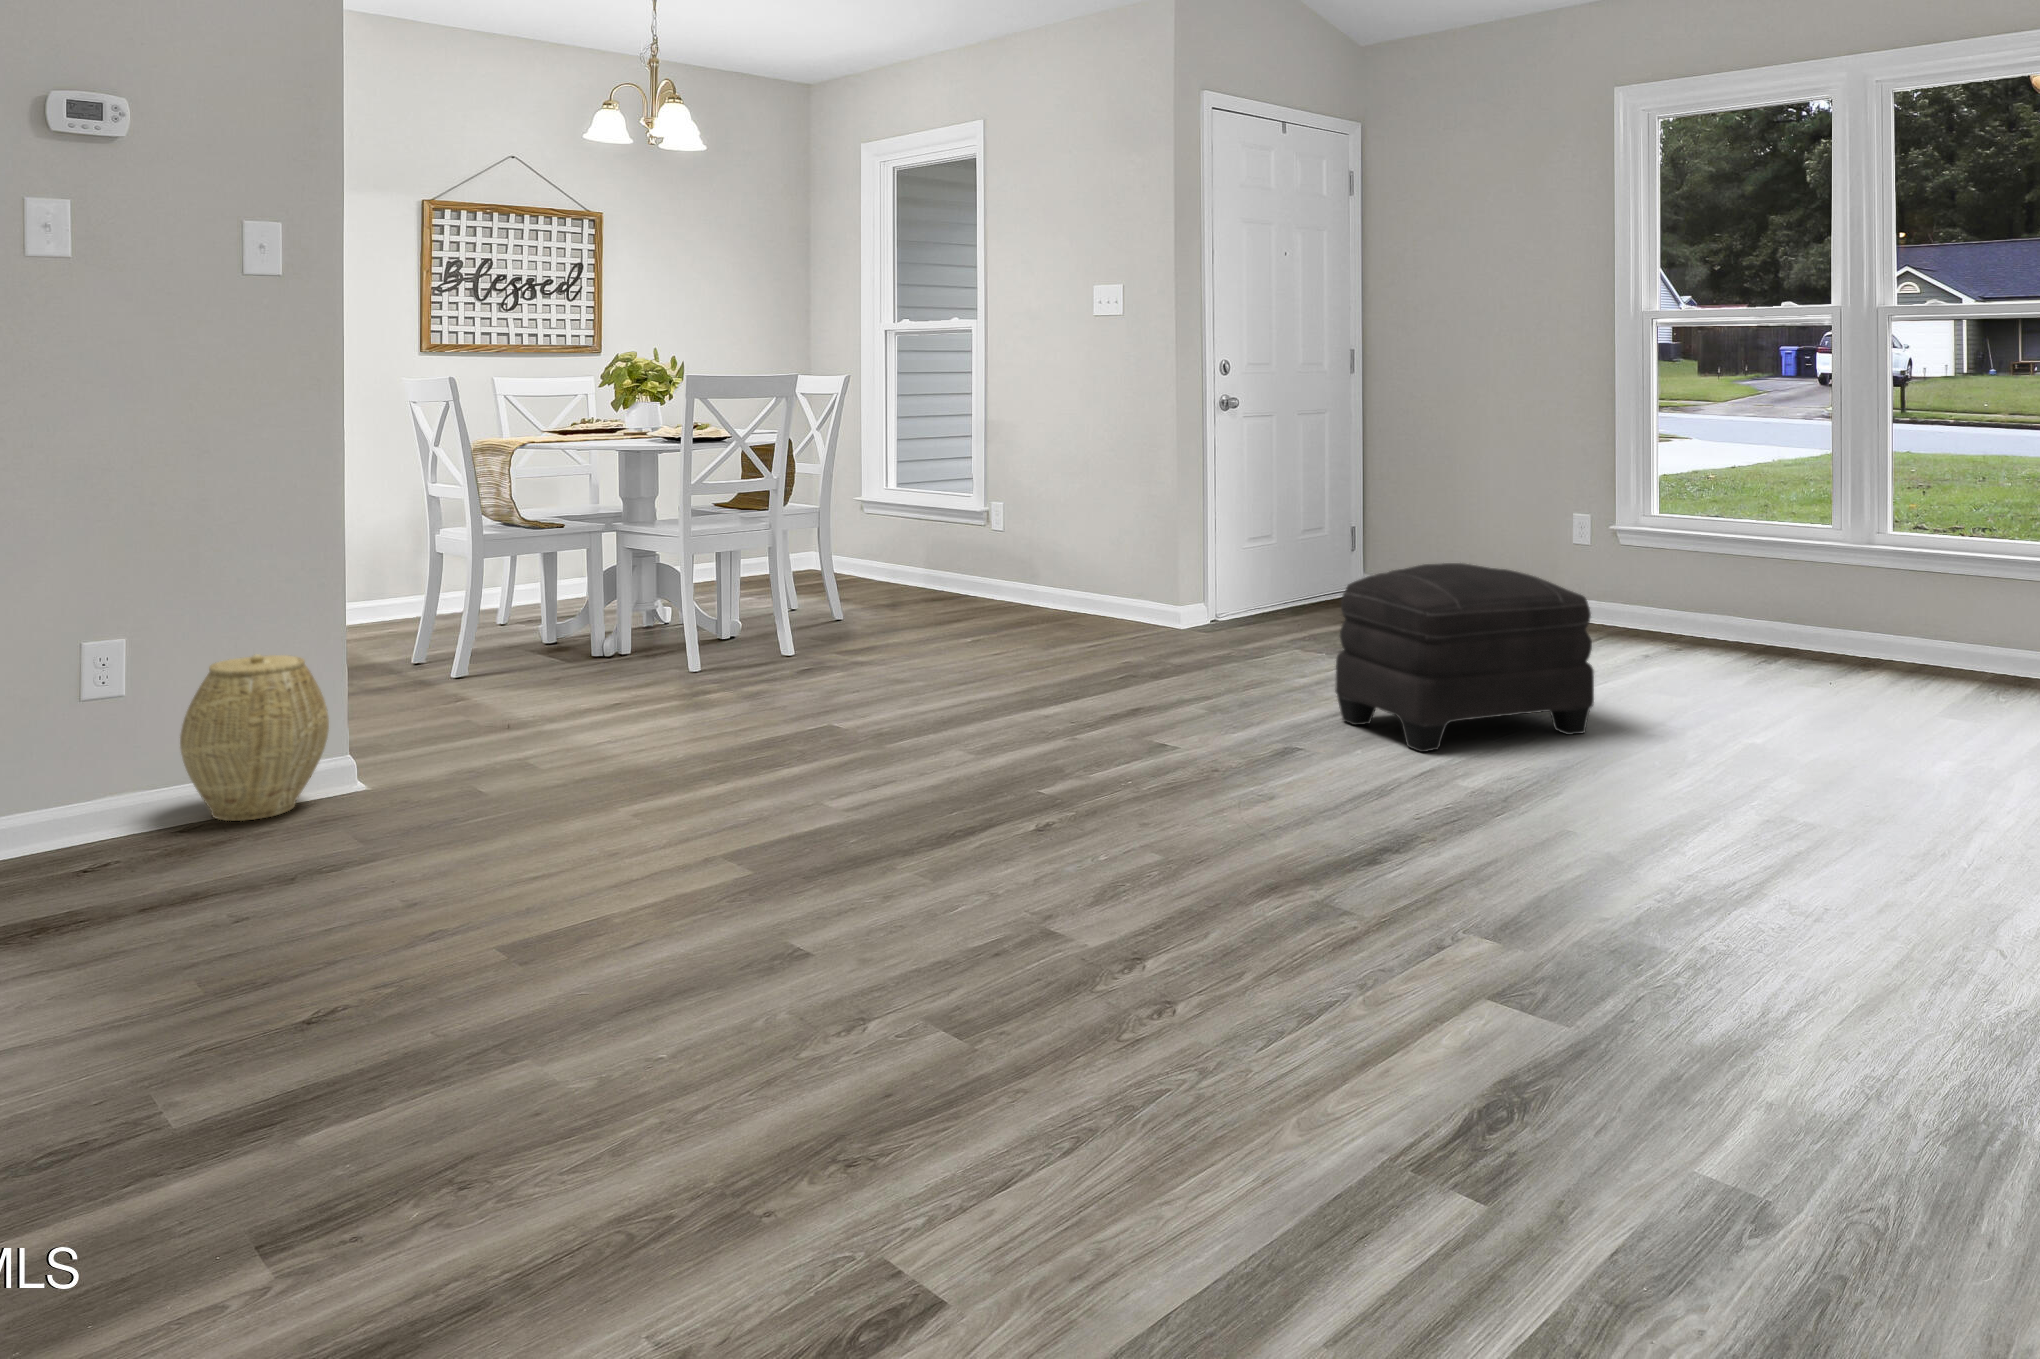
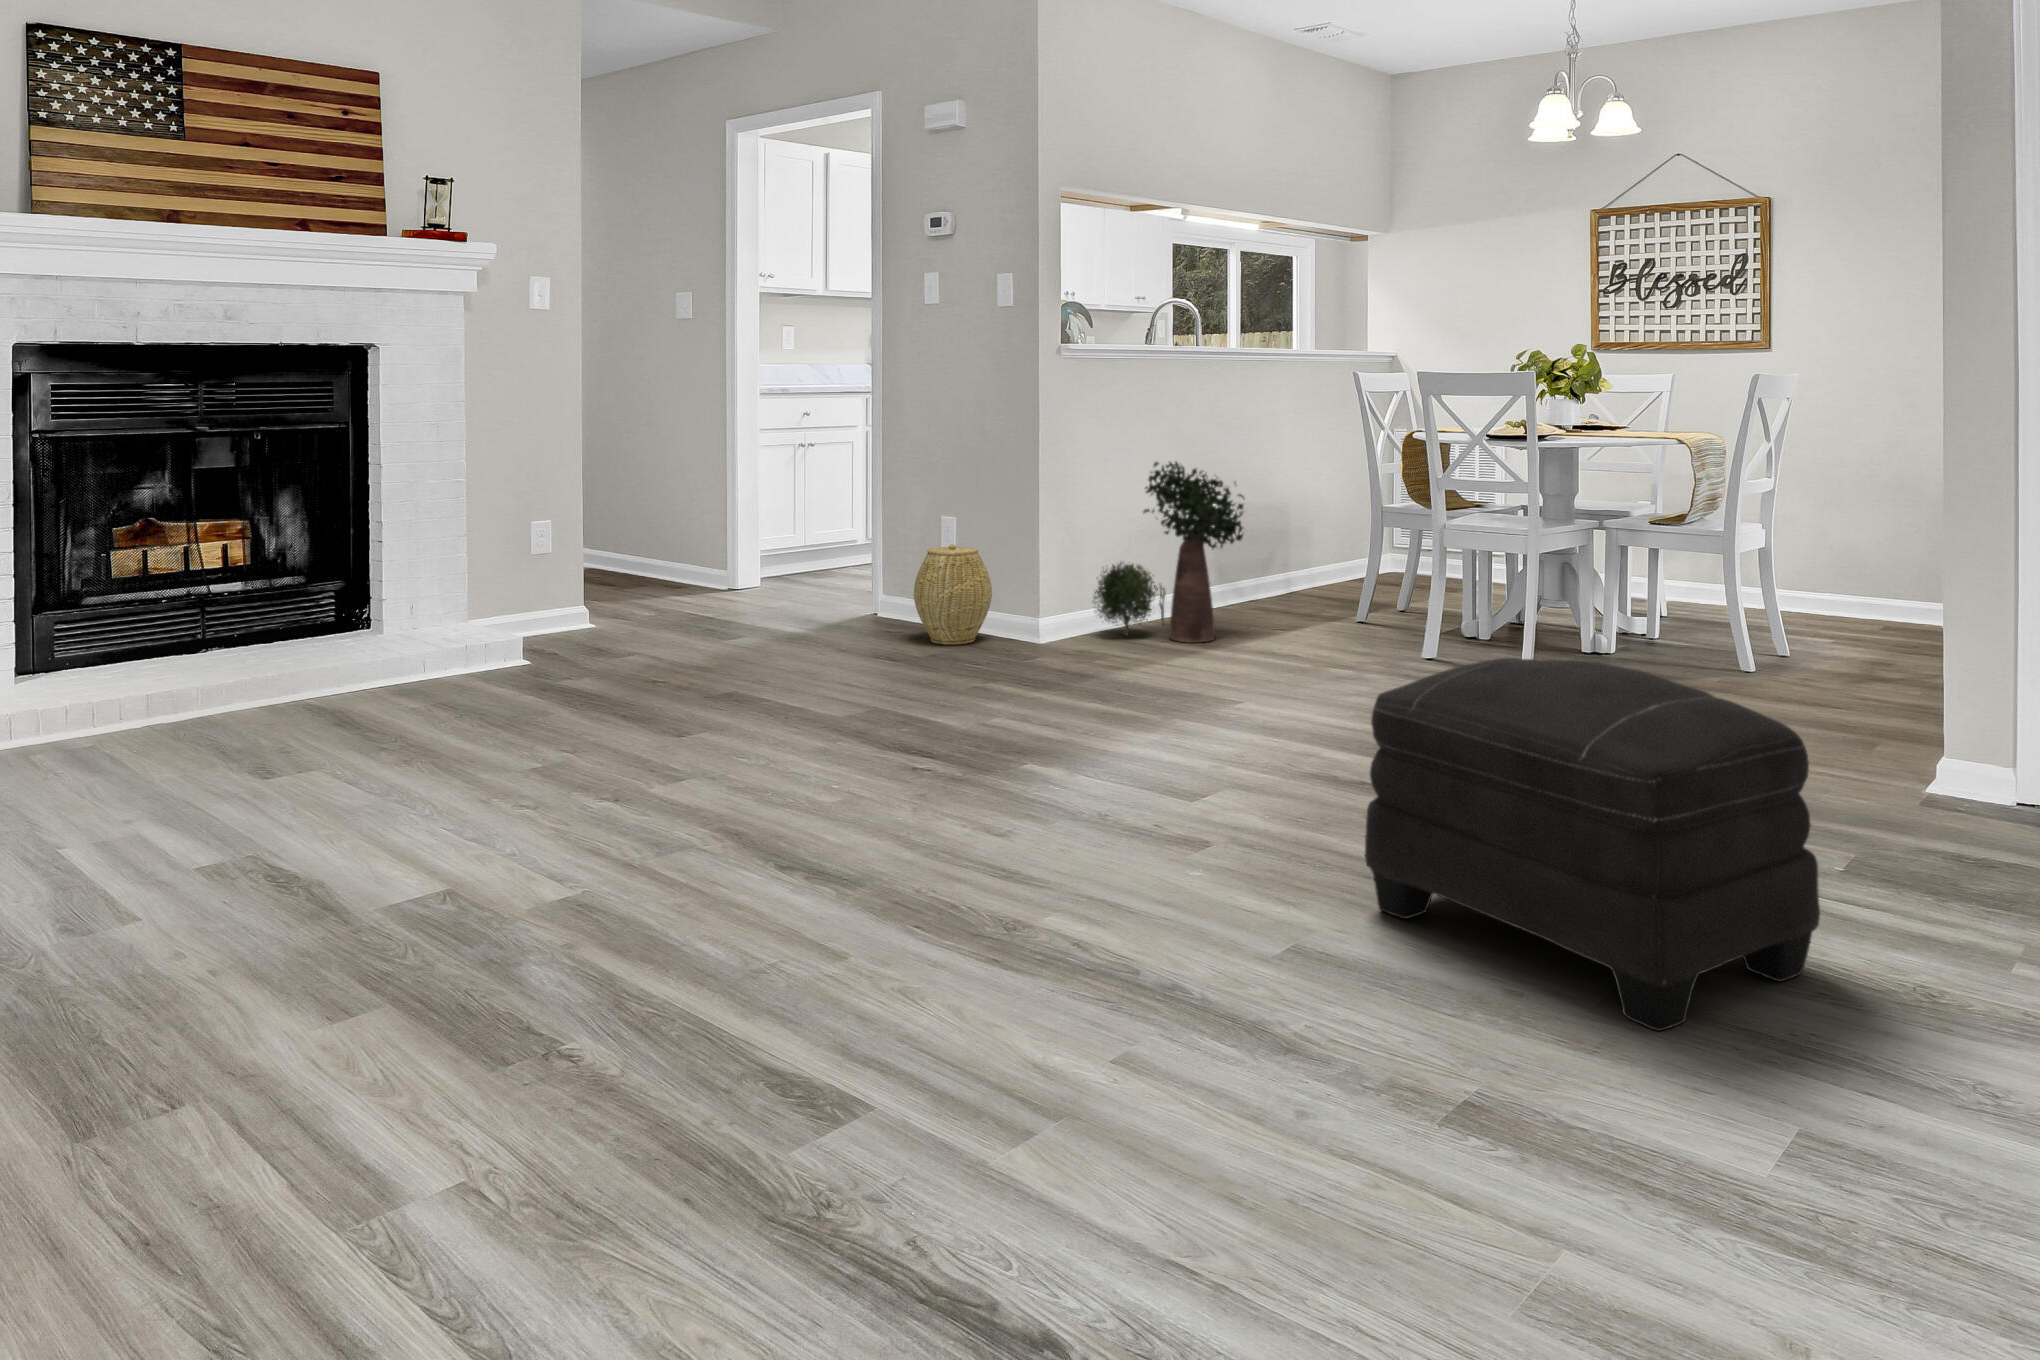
potted plant: none [344,493,537,740] -> present [1094,462,1244,643]

